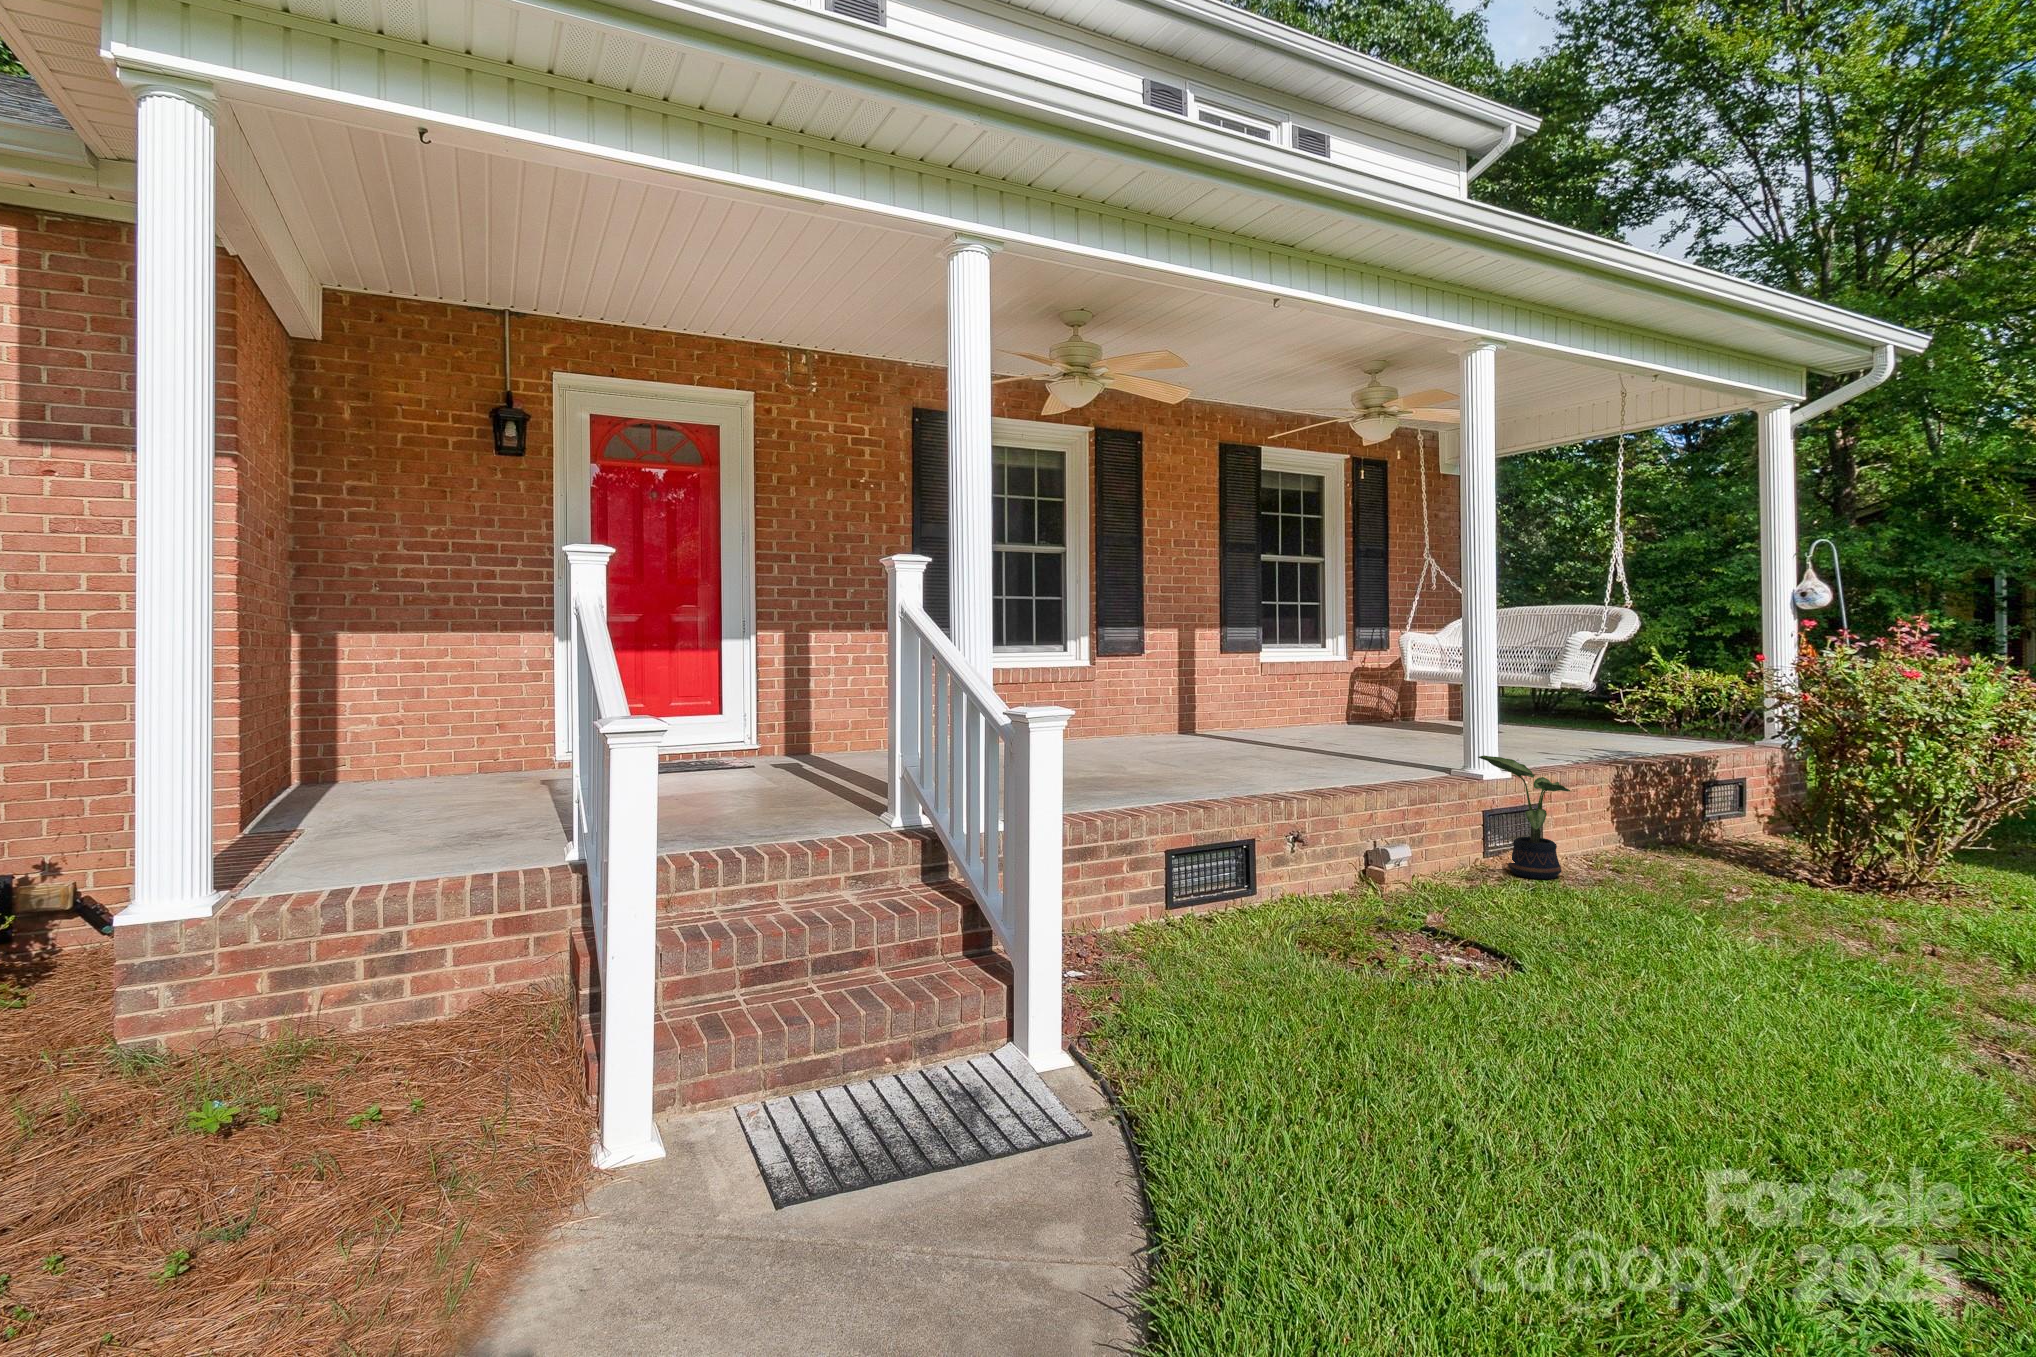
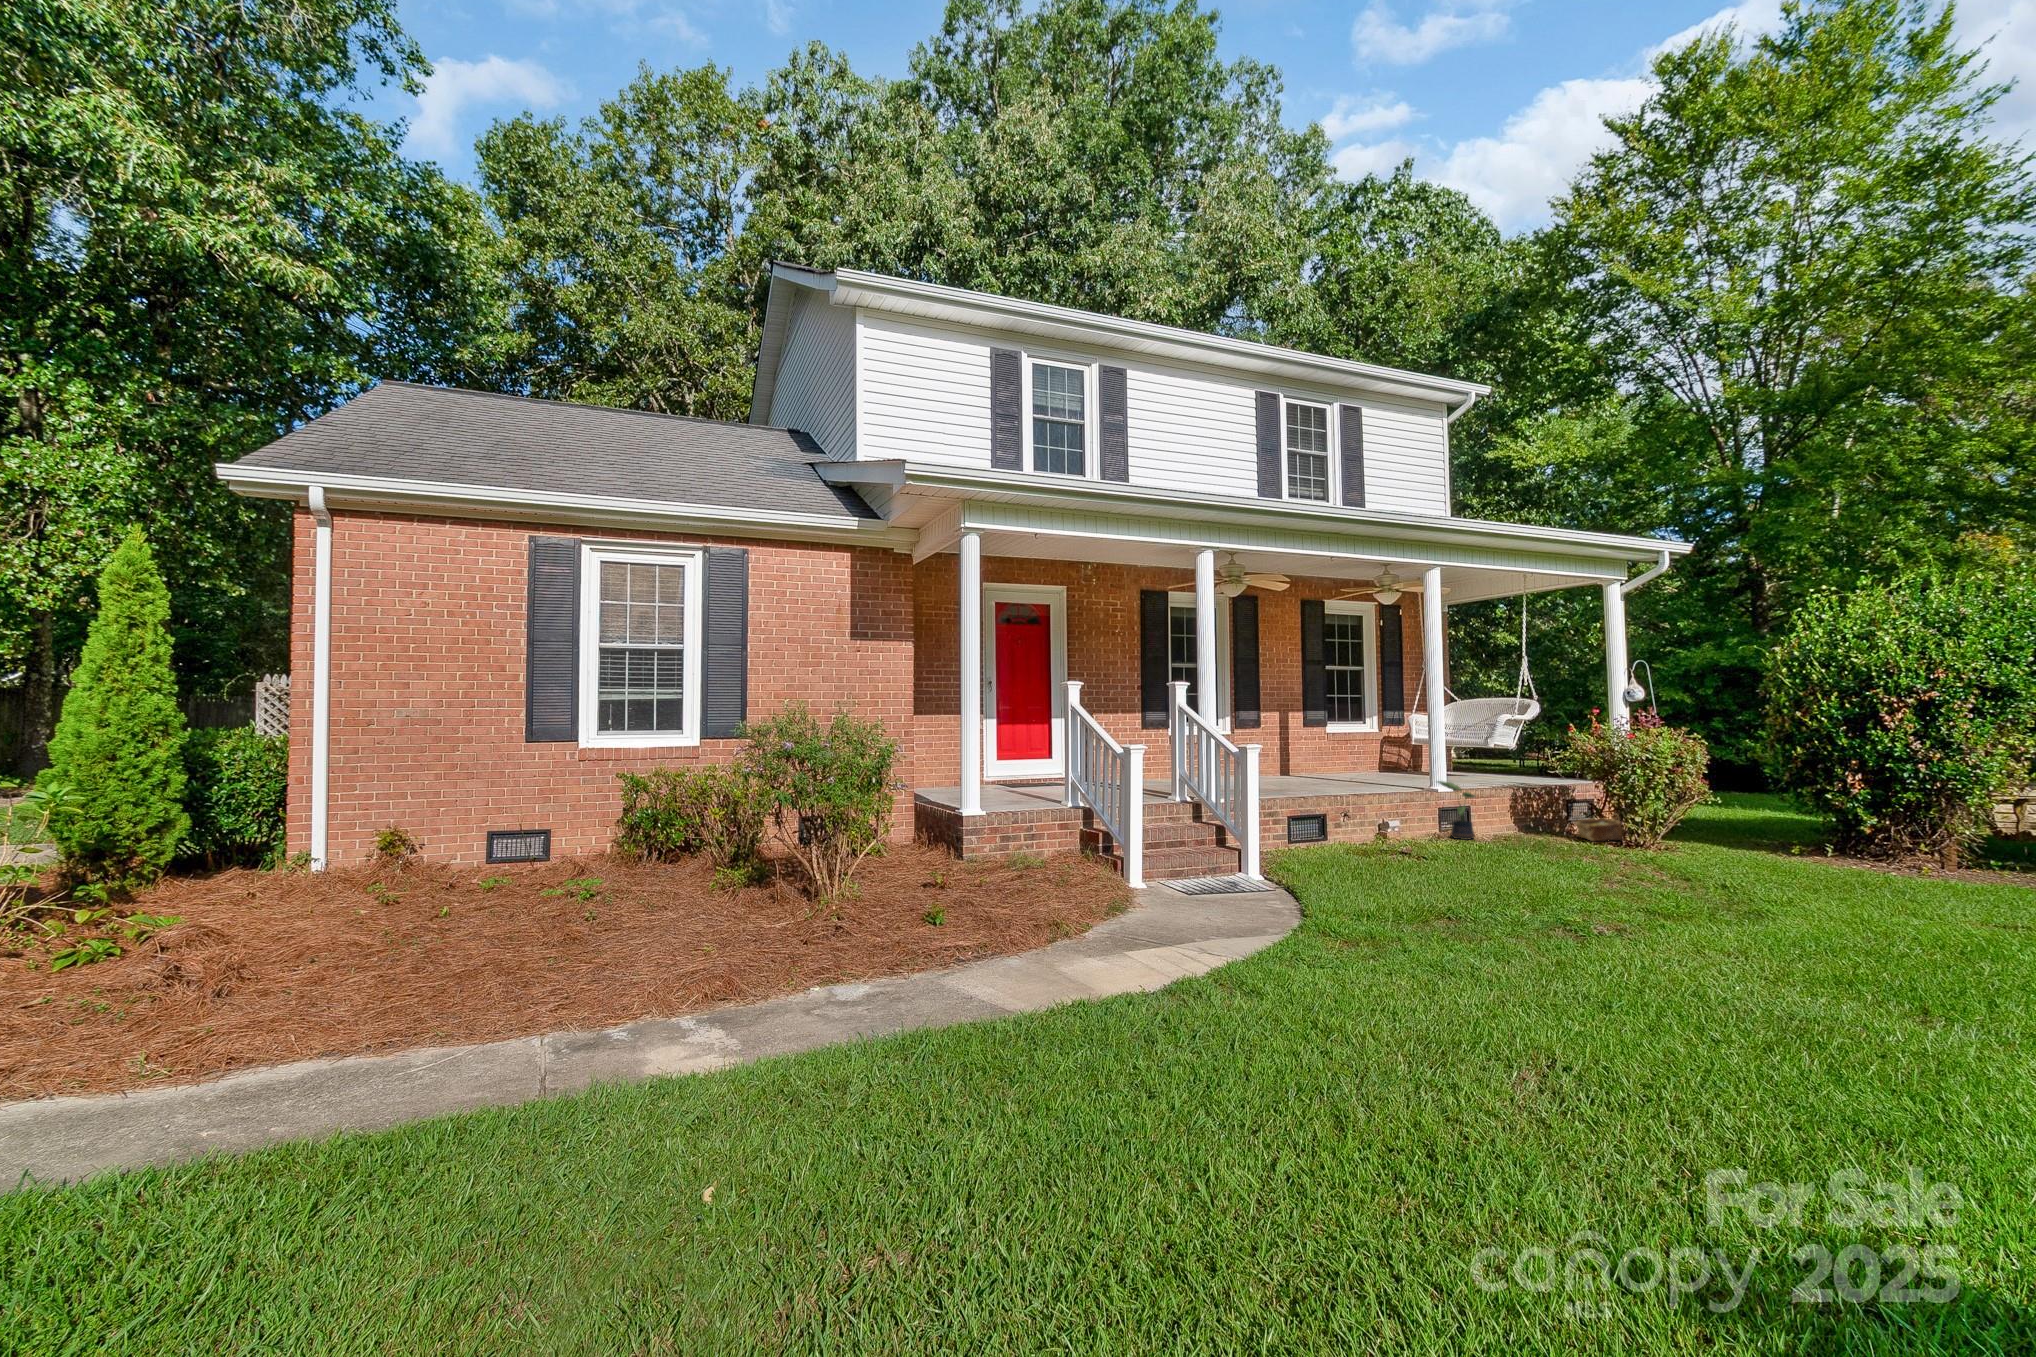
woven basket: none [1755,818,1860,879] -> present [1576,816,1622,841]

